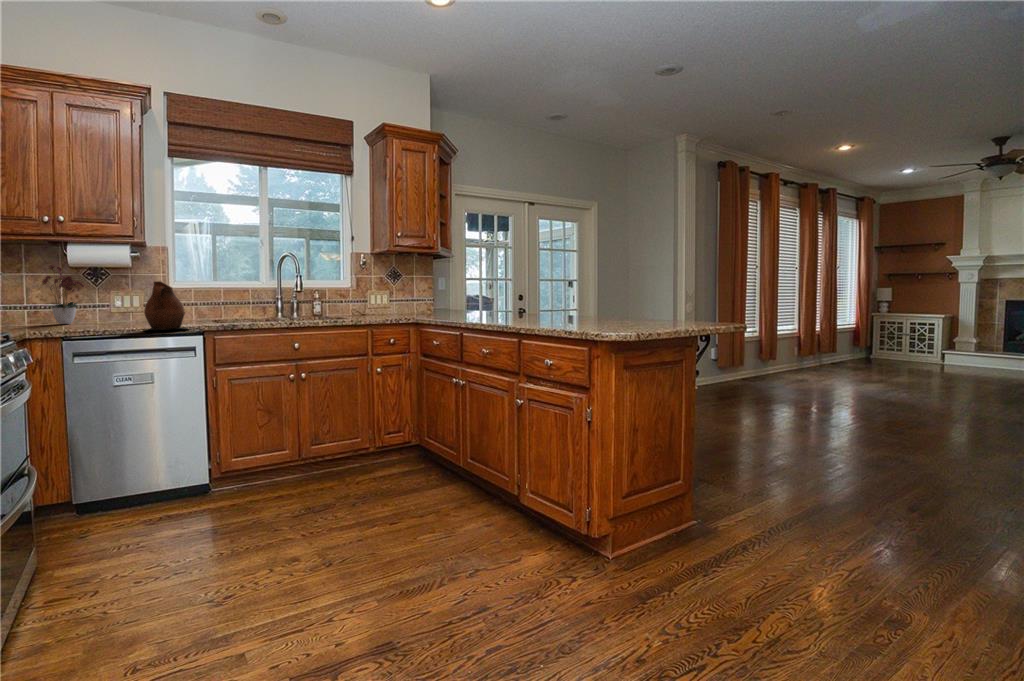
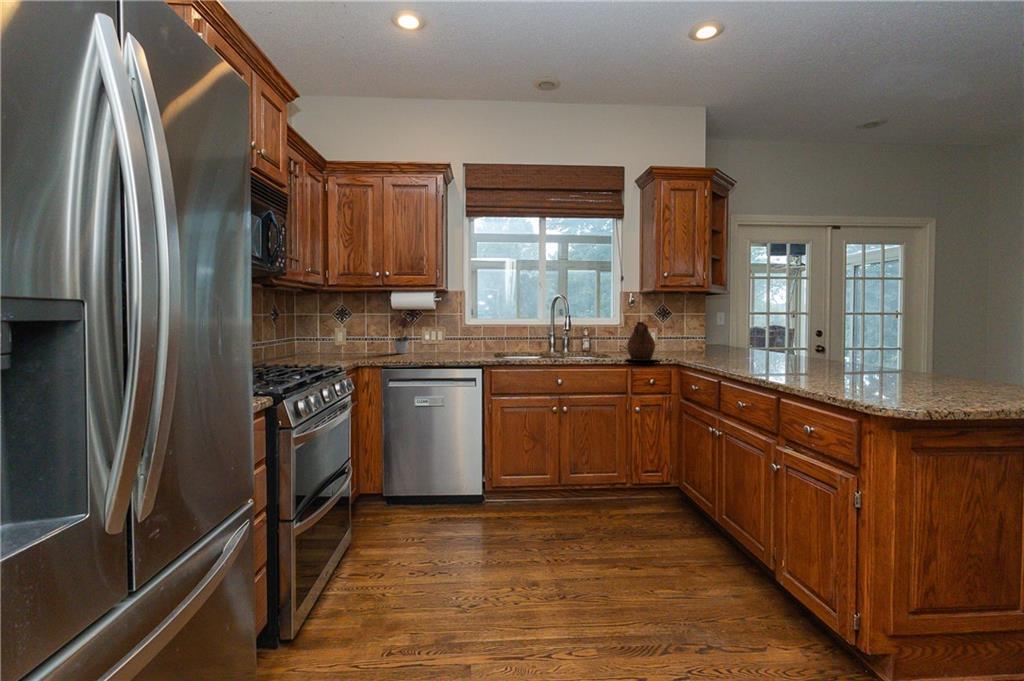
ceramic pitcher: present [144,281,185,330] -> present [627,322,657,361]

